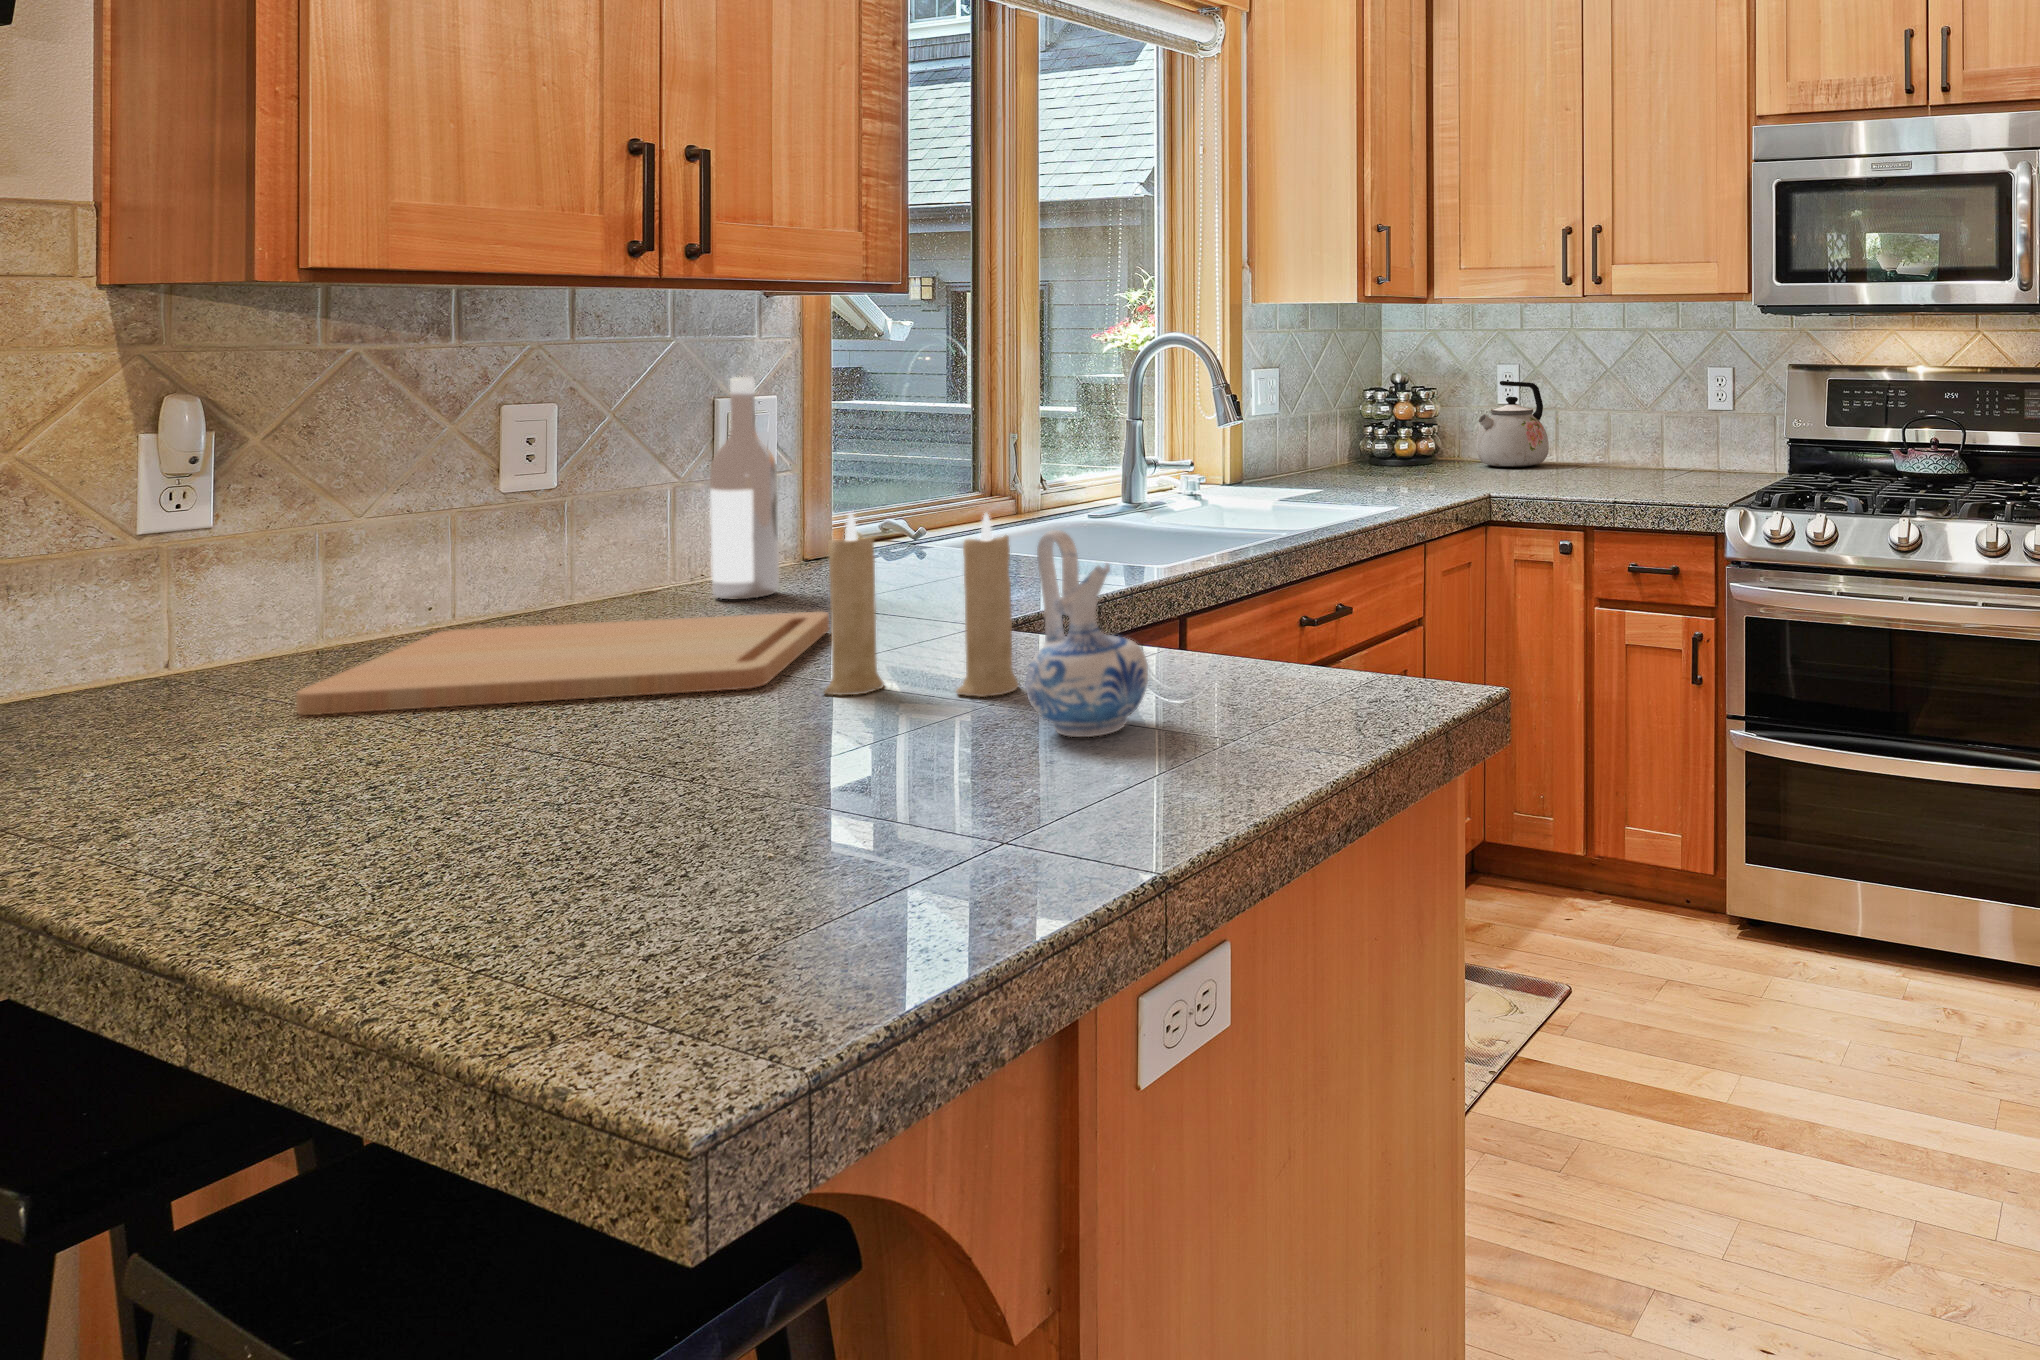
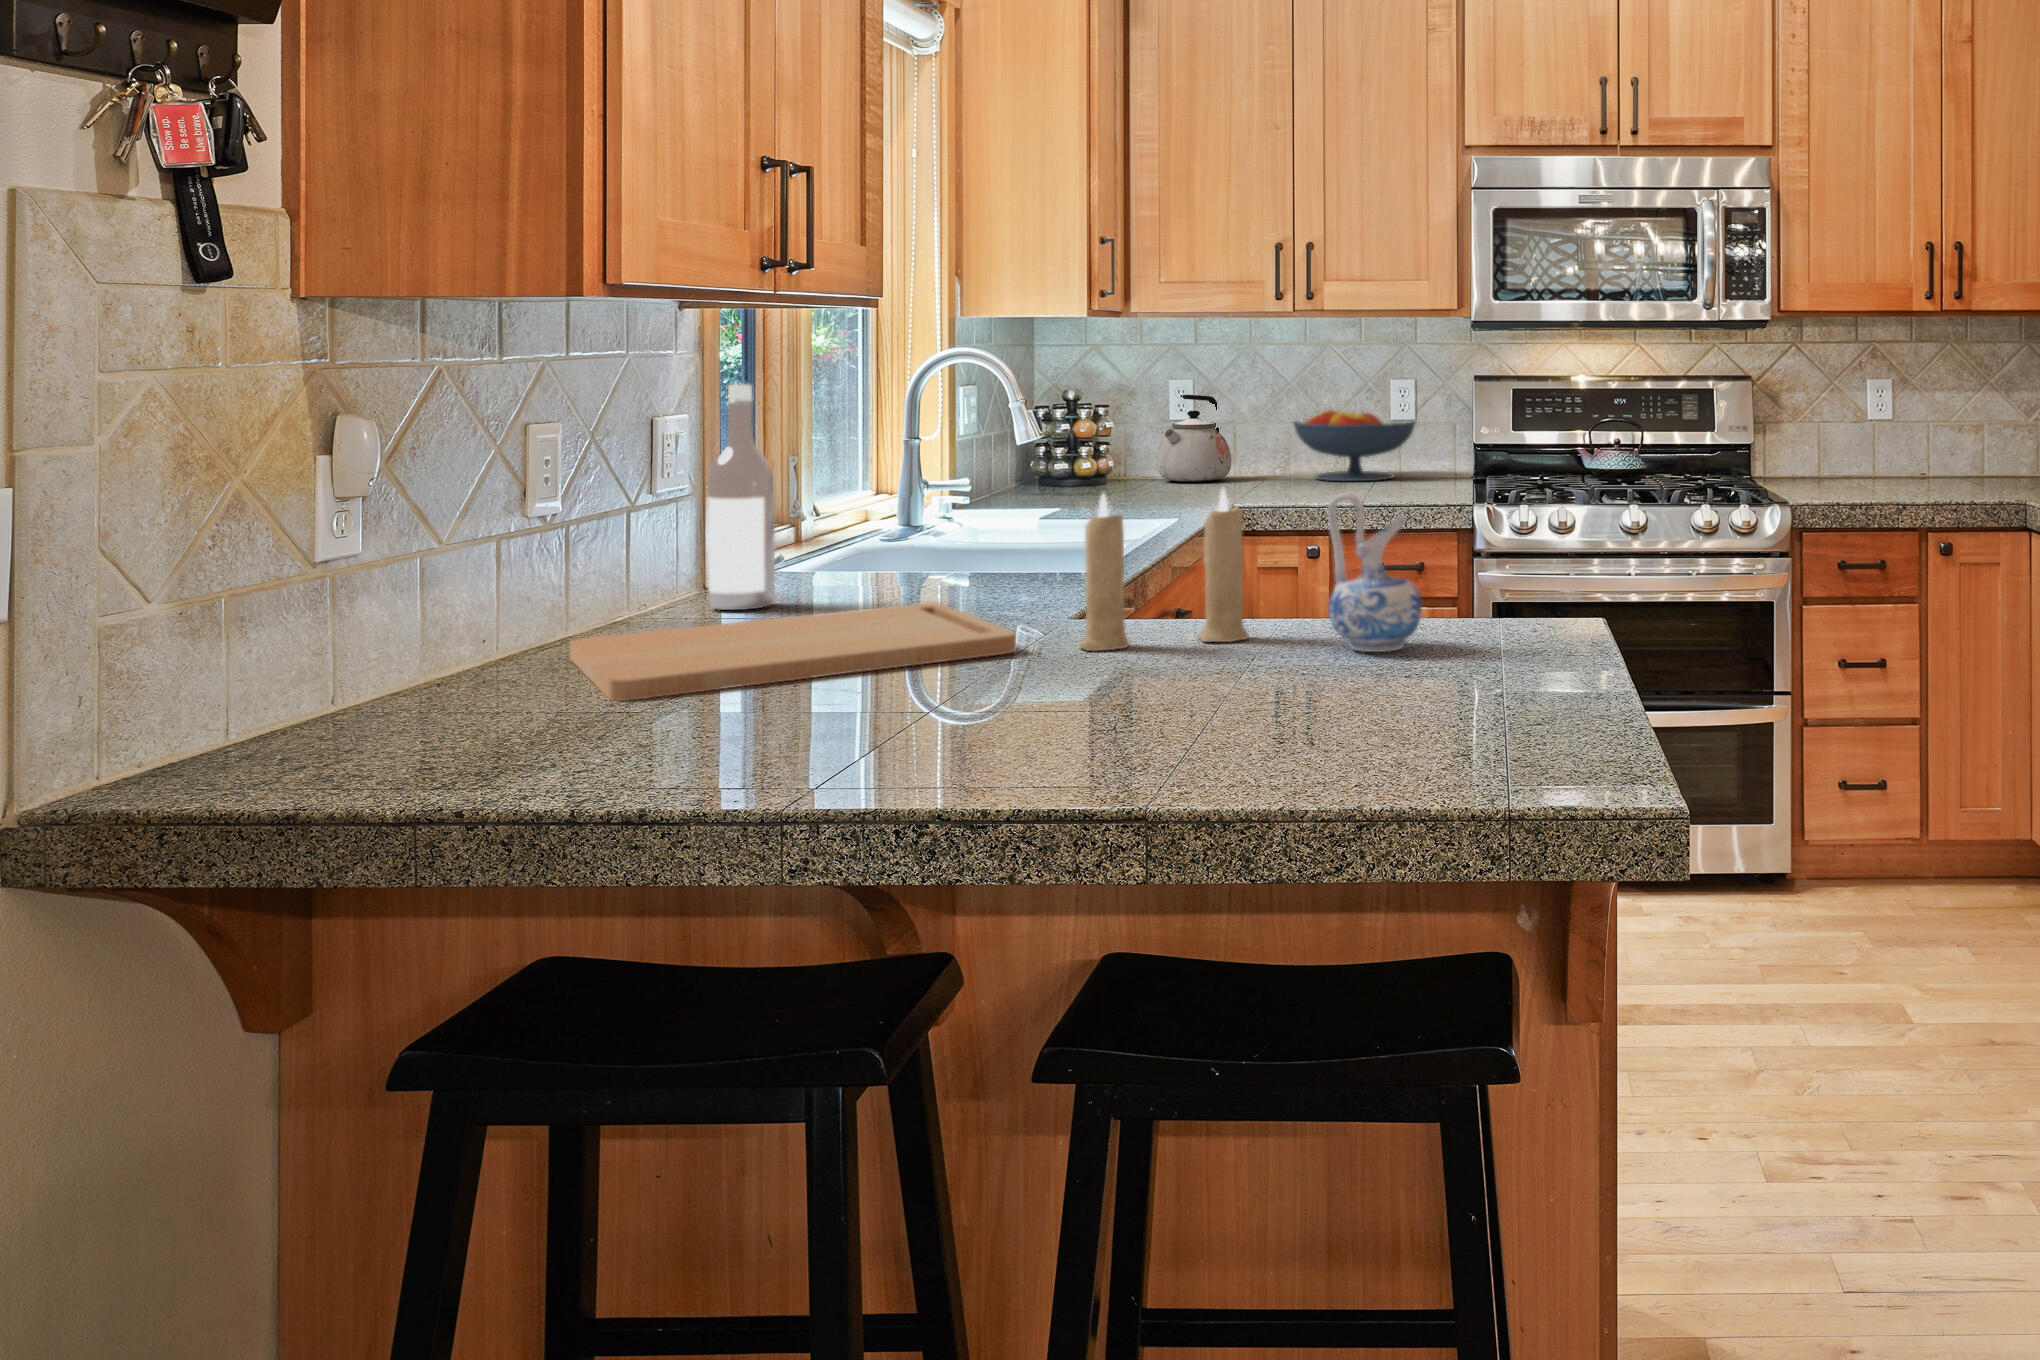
fruit bowl: none [1604,388,1733,473] -> present [1293,410,1416,481]

